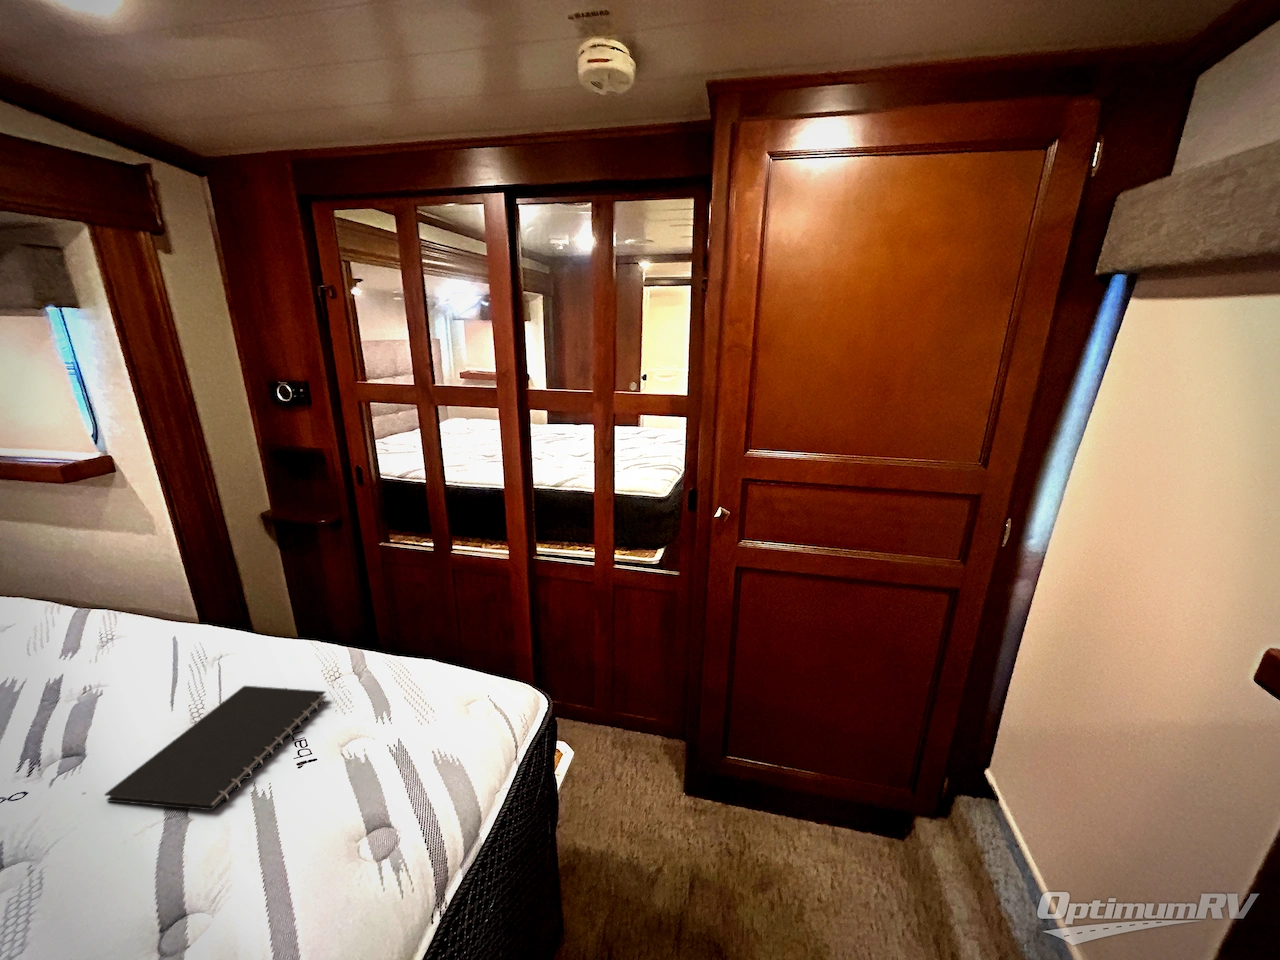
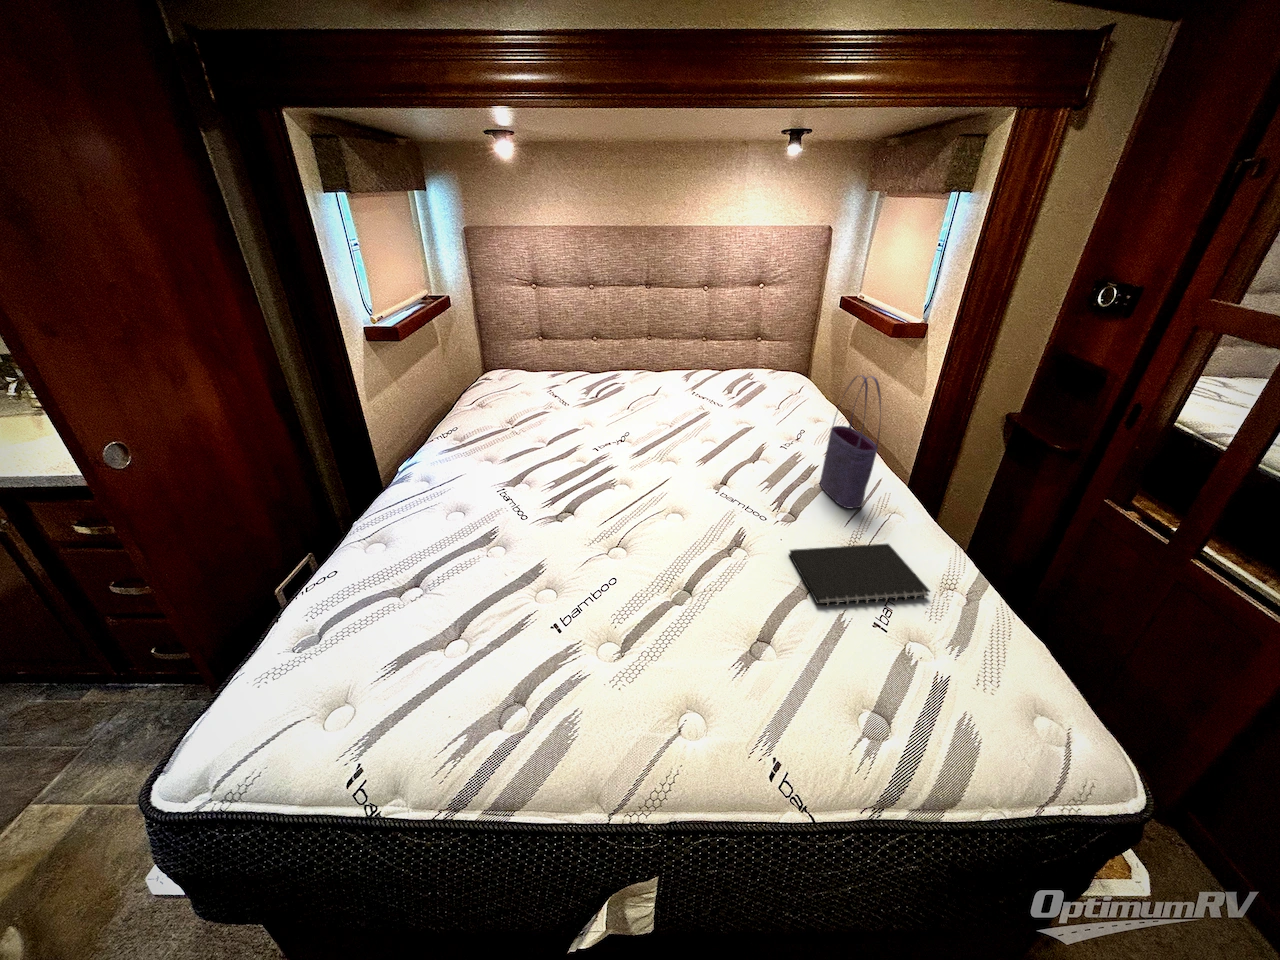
tote bag: none [50,519,173,695] -> present [820,375,881,508]

